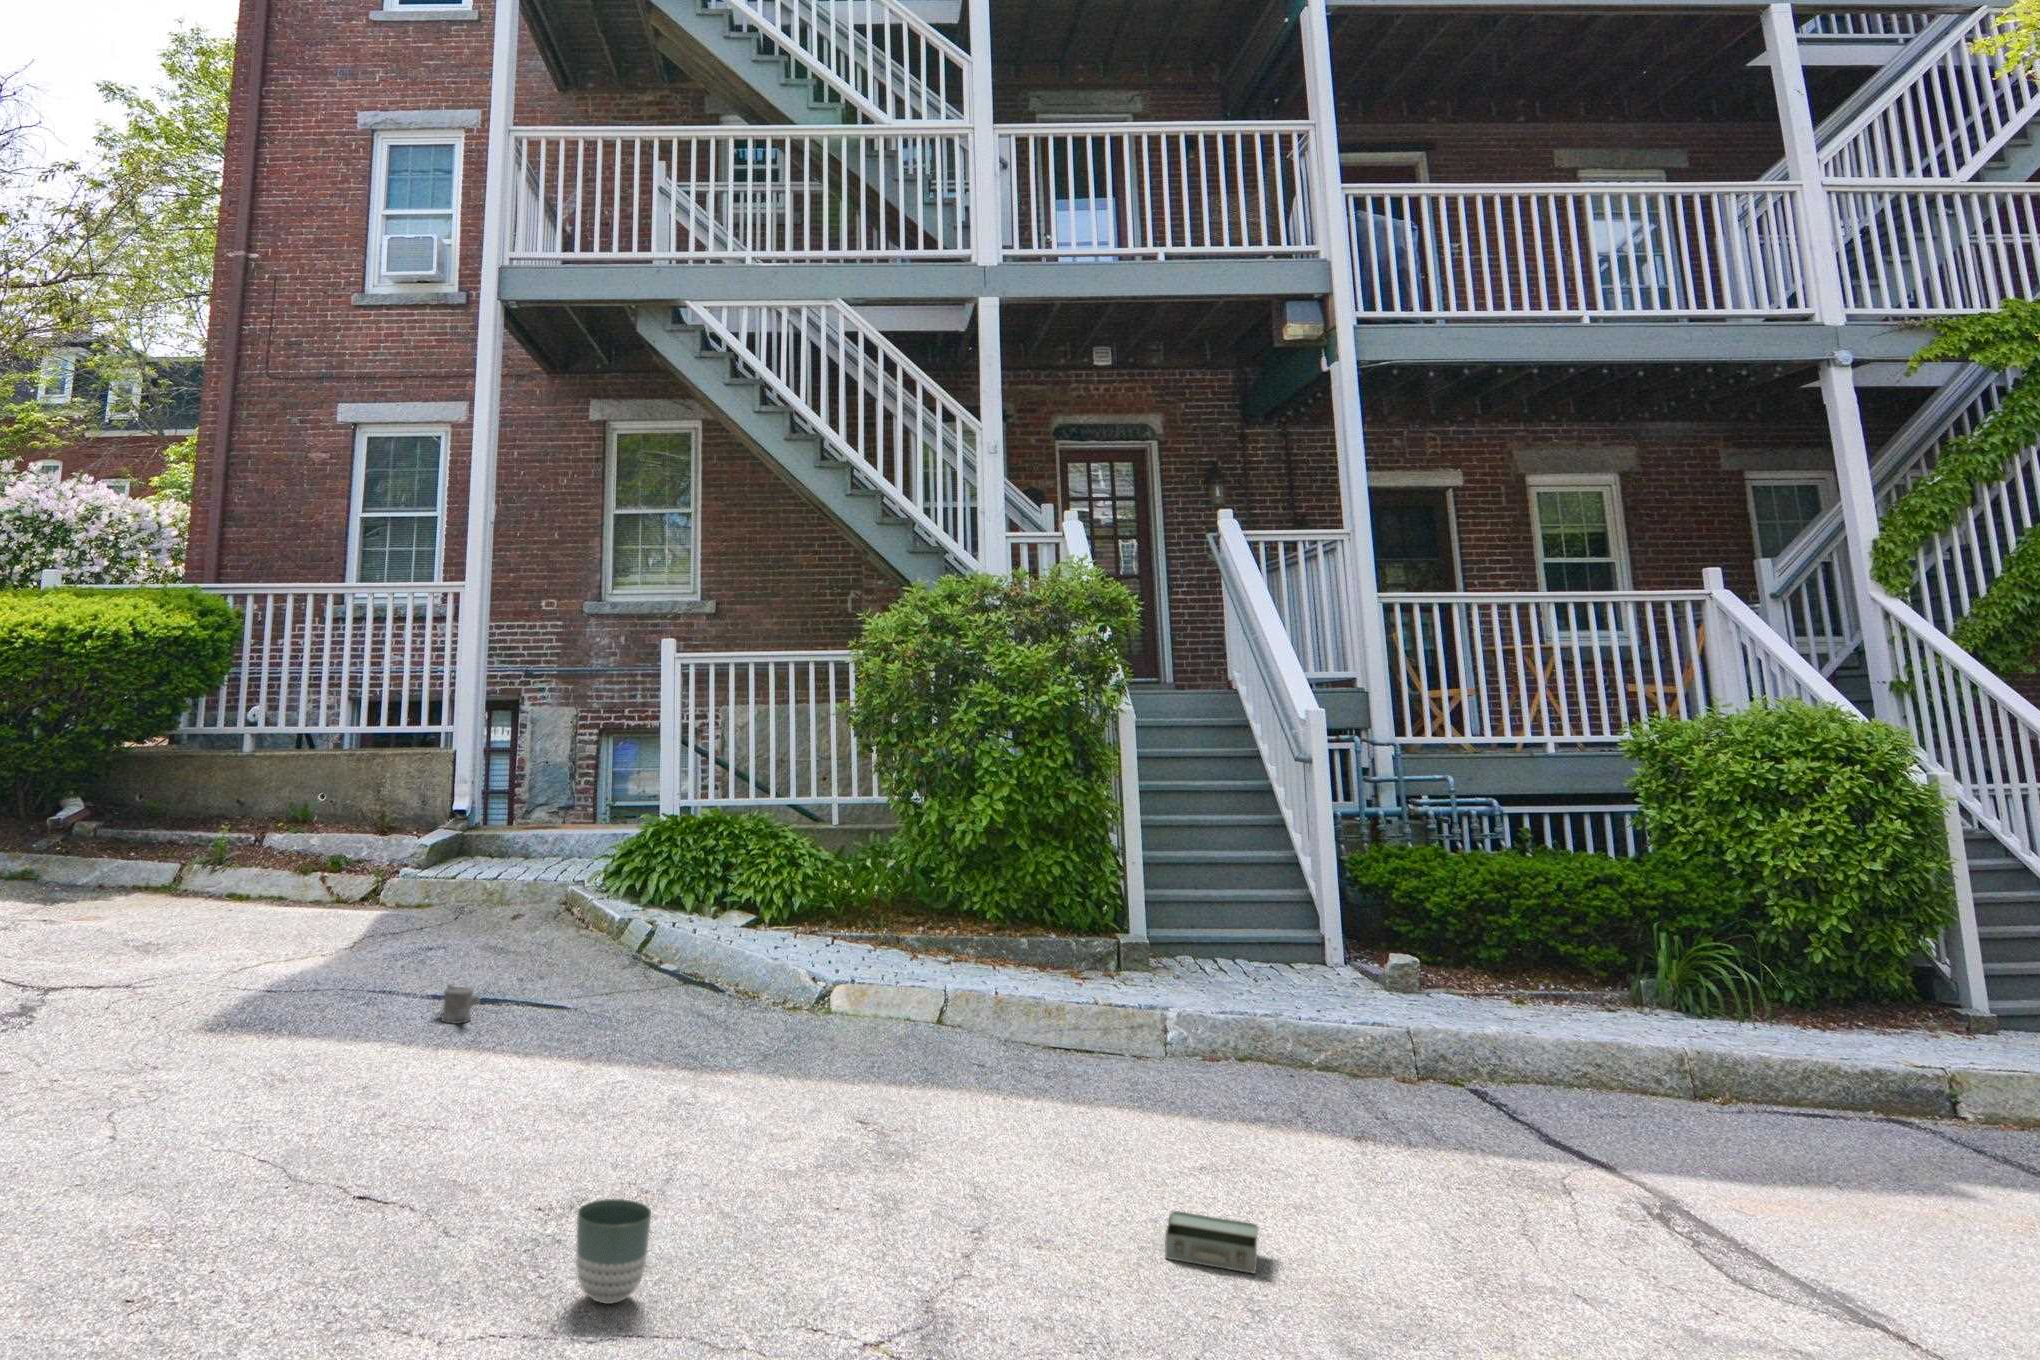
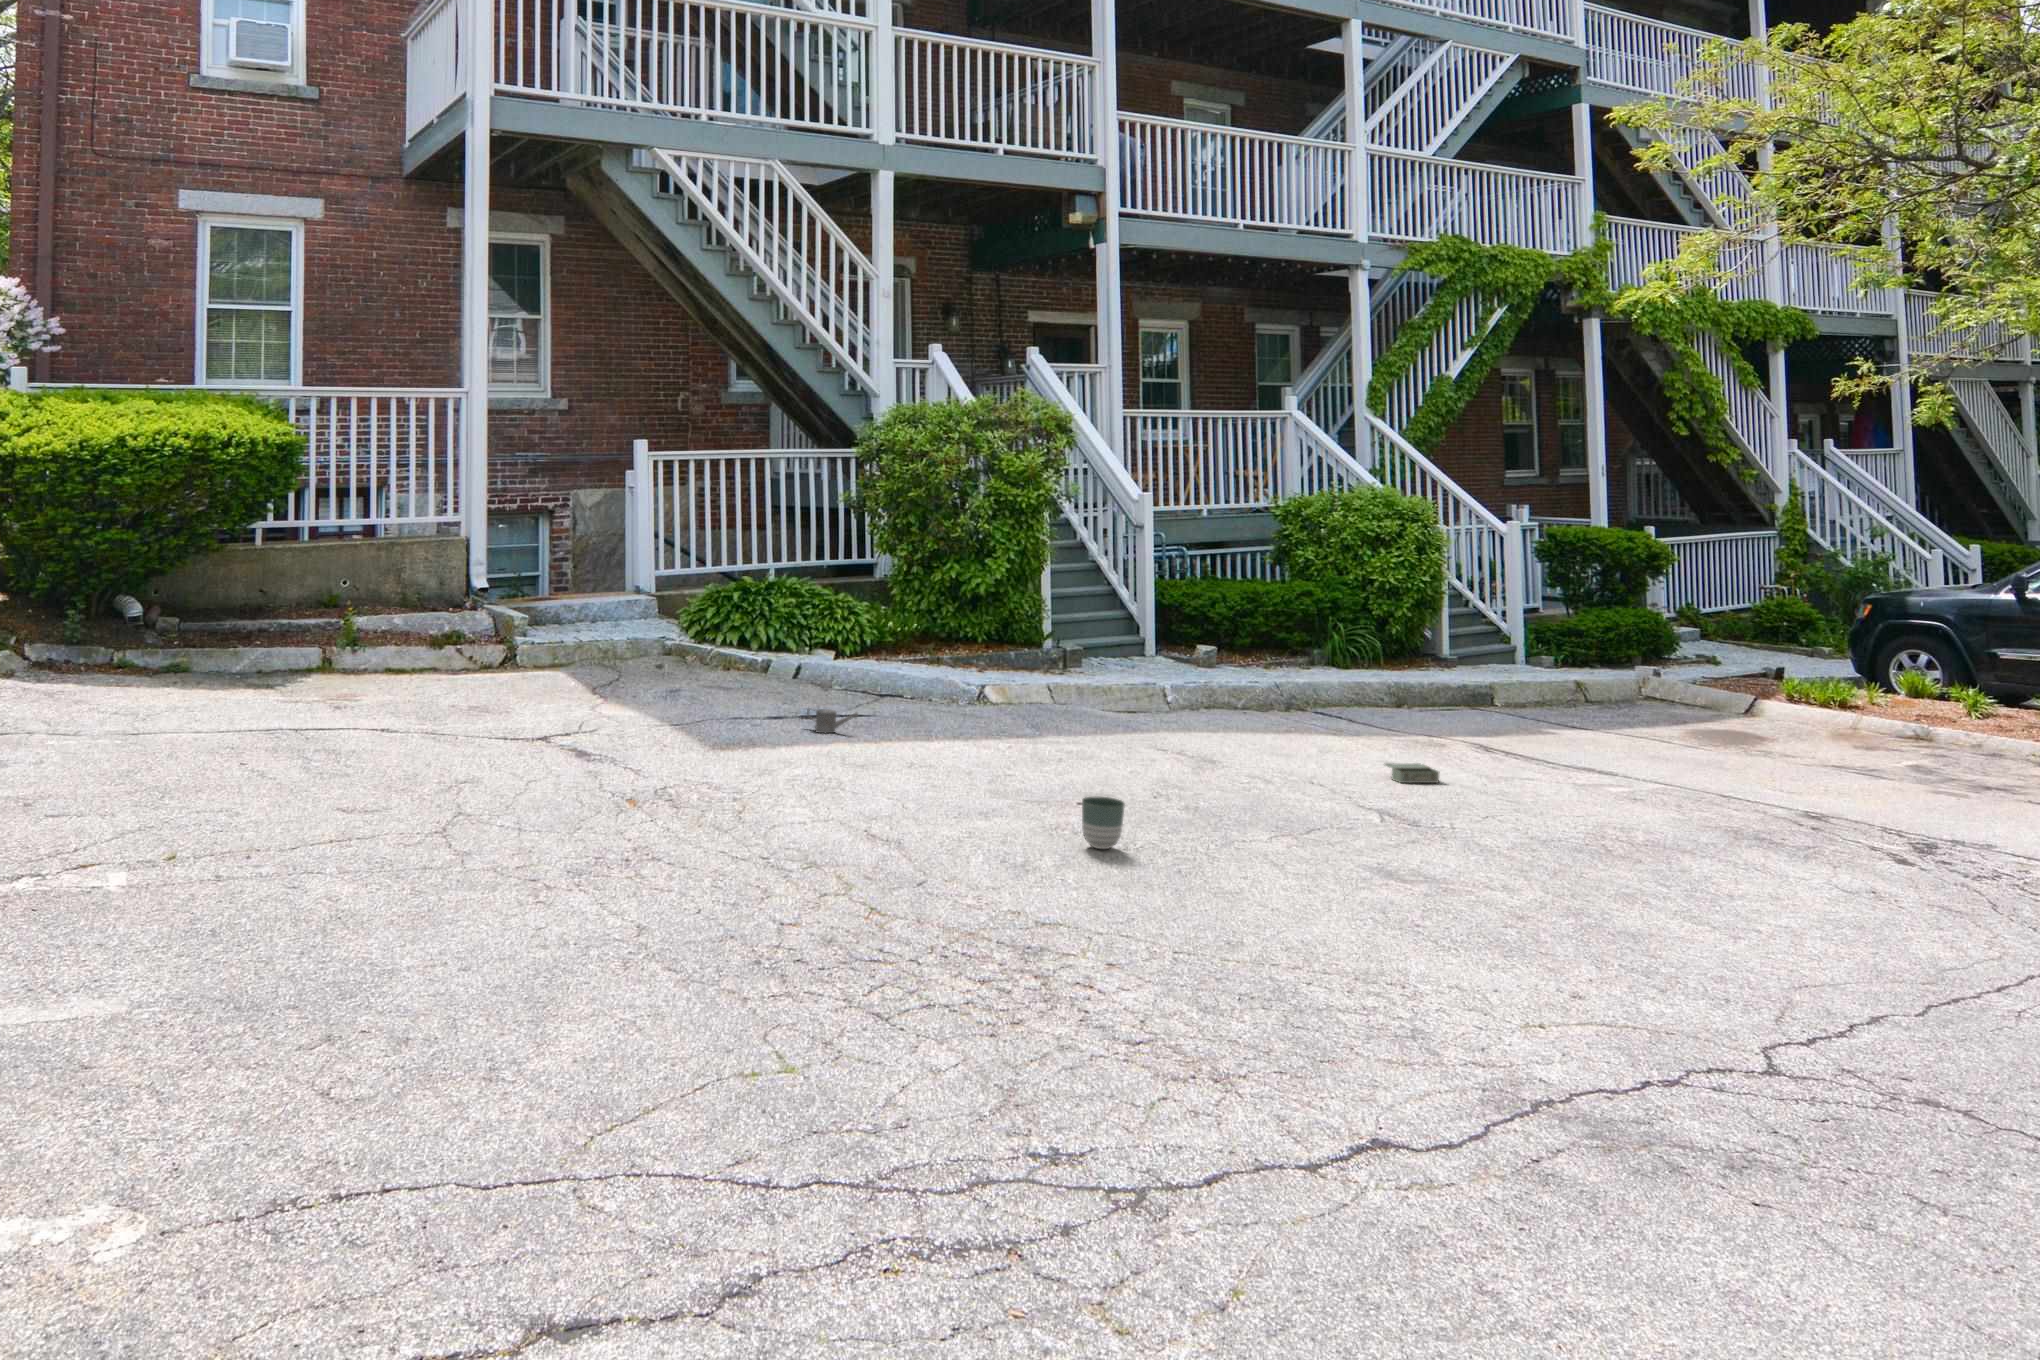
planter: present [576,1199,651,1304] -> present [1082,797,1124,849]

